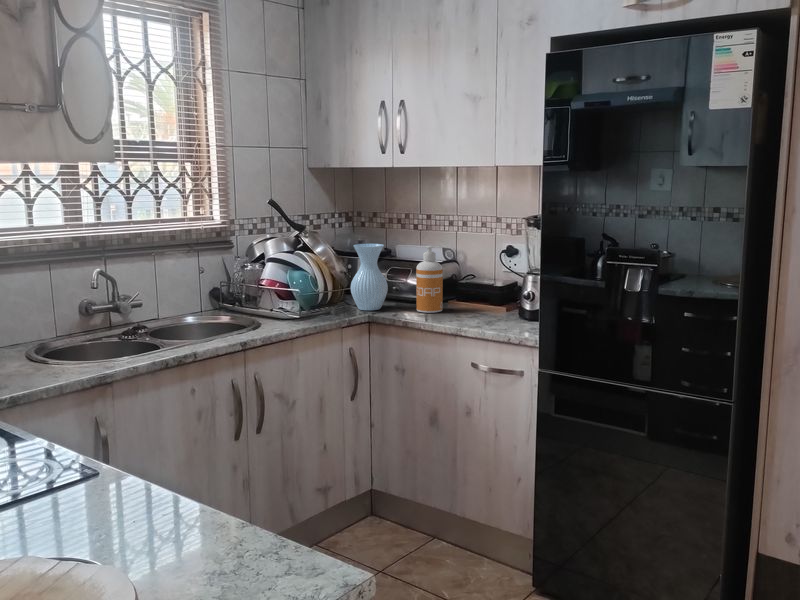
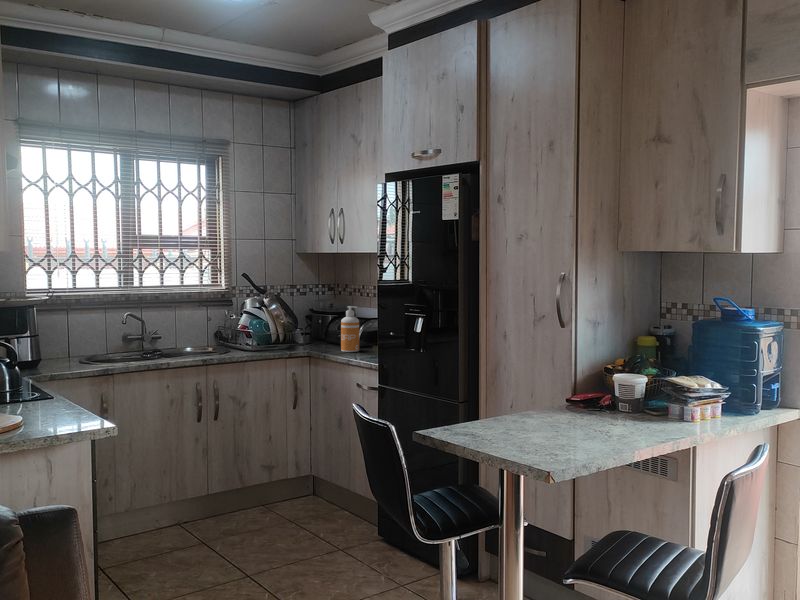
vase: present [351,244,388,310] -> none [301,304,327,349]

